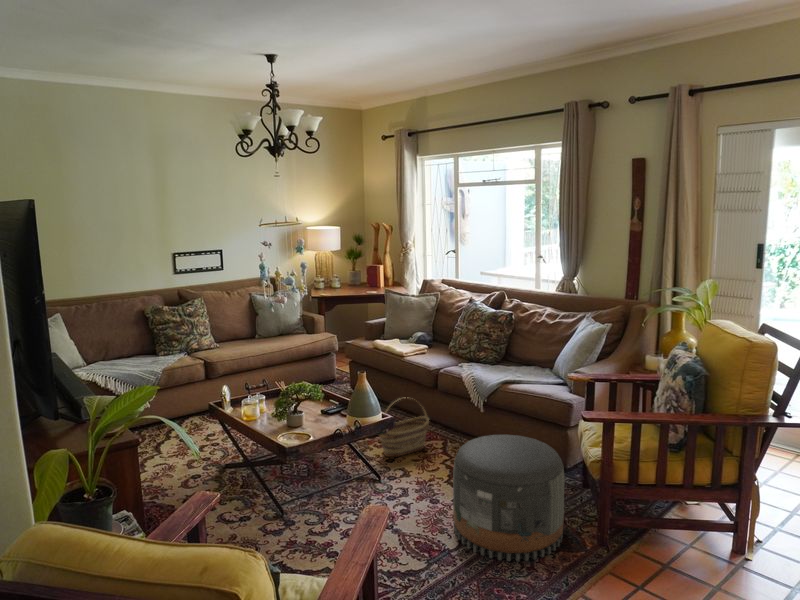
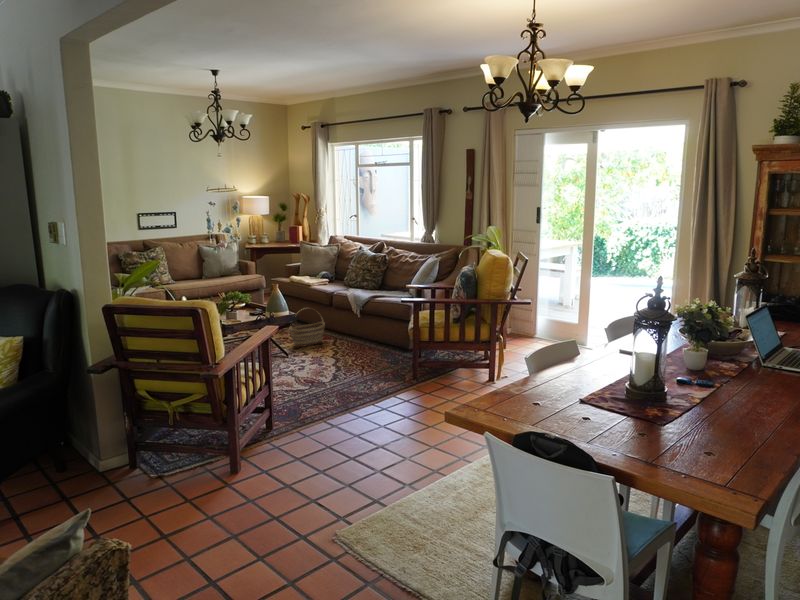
pouf: present [453,434,565,561] -> none [330,321,395,386]

